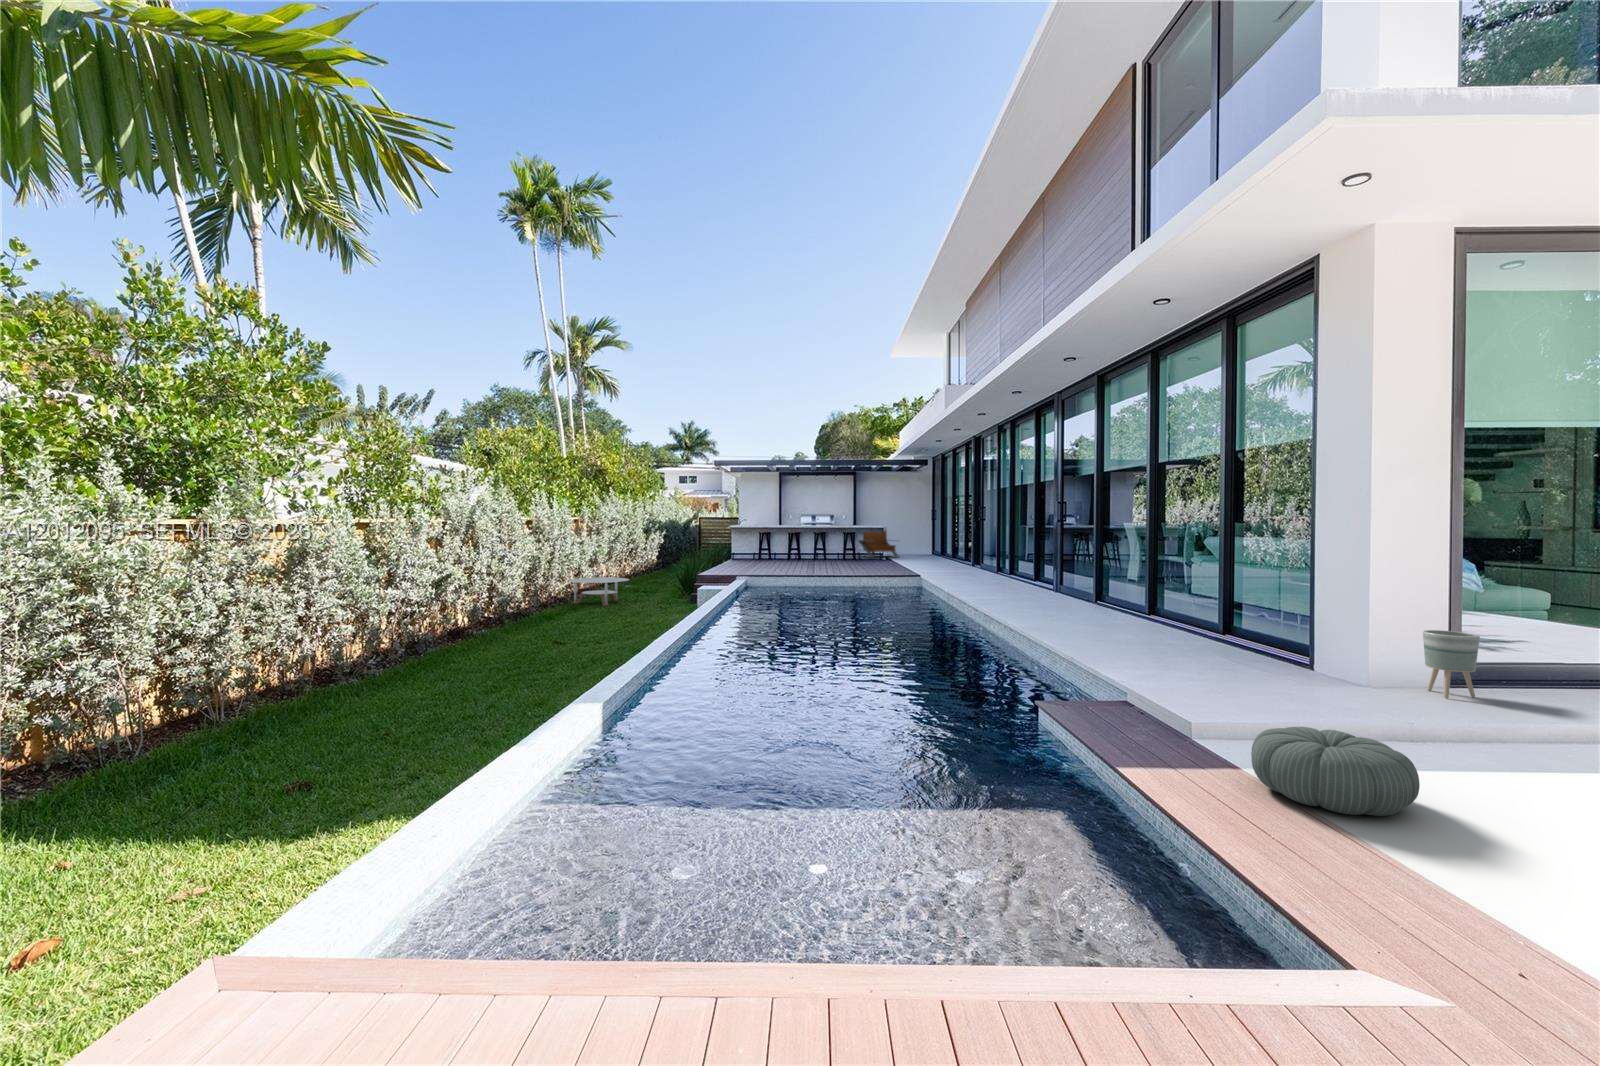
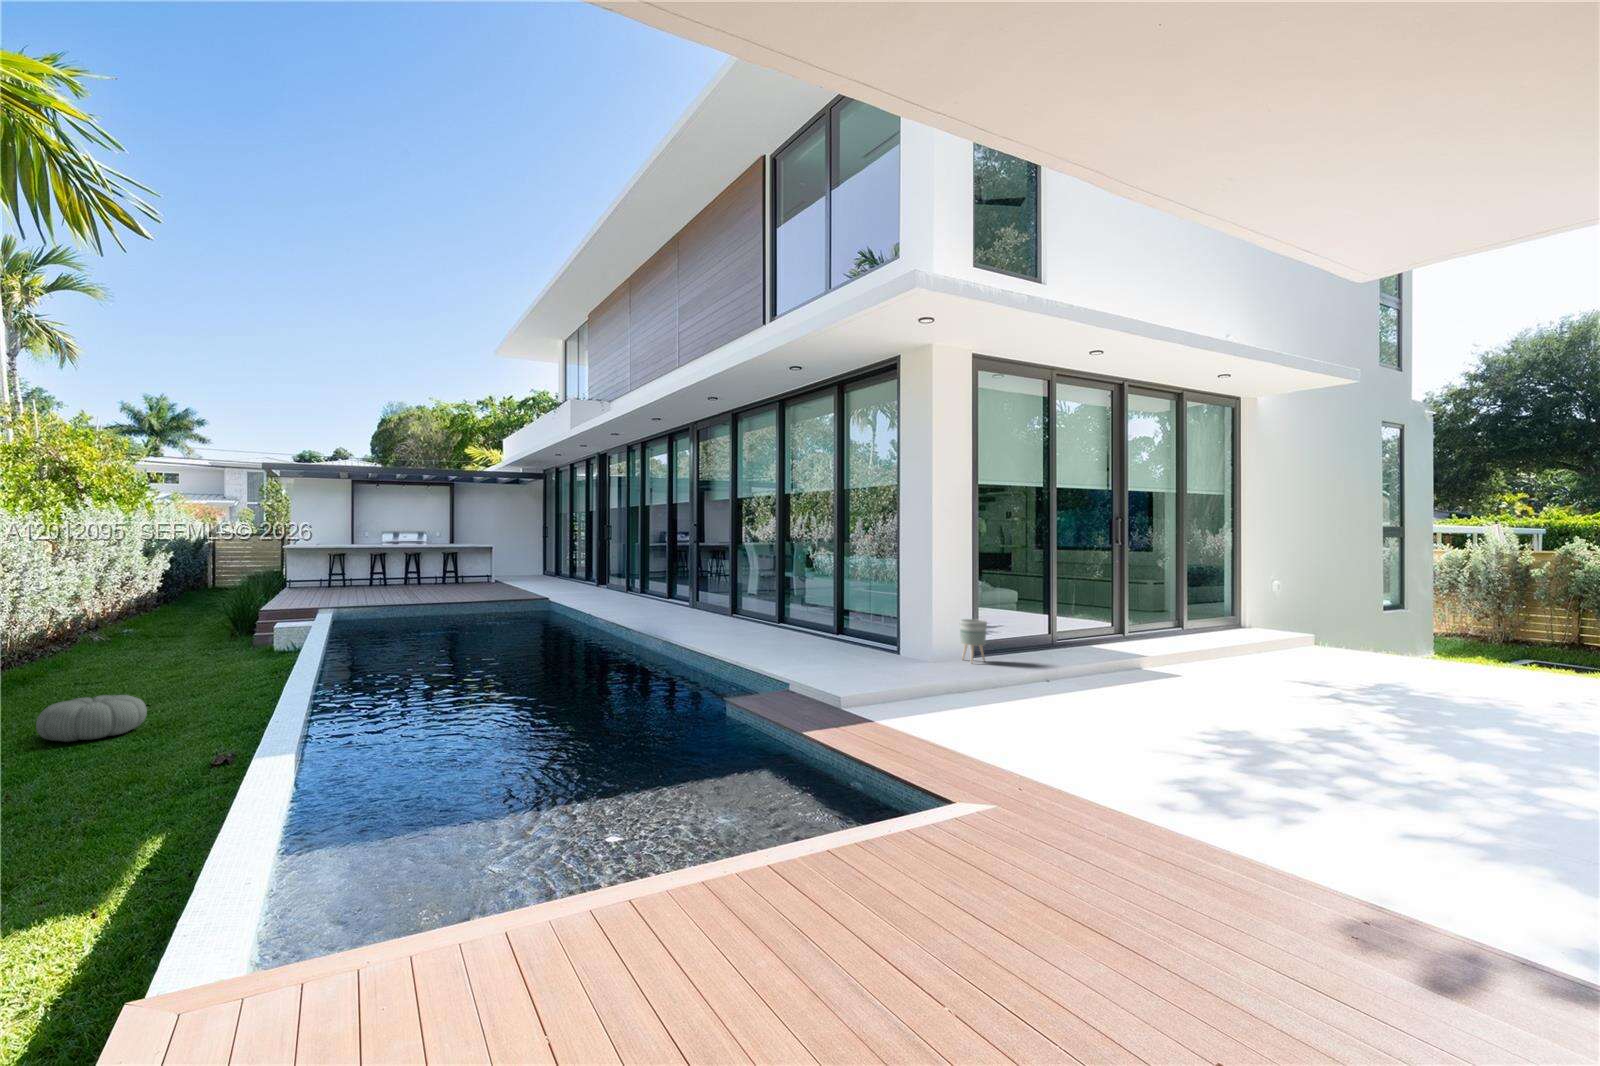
lounge chair: present [859,529,899,558] -> none [459,545,511,580]
round table: present [569,577,629,606] -> none [43,619,154,659]
pouf: present [1251,727,1420,816] -> present [36,695,147,742]

